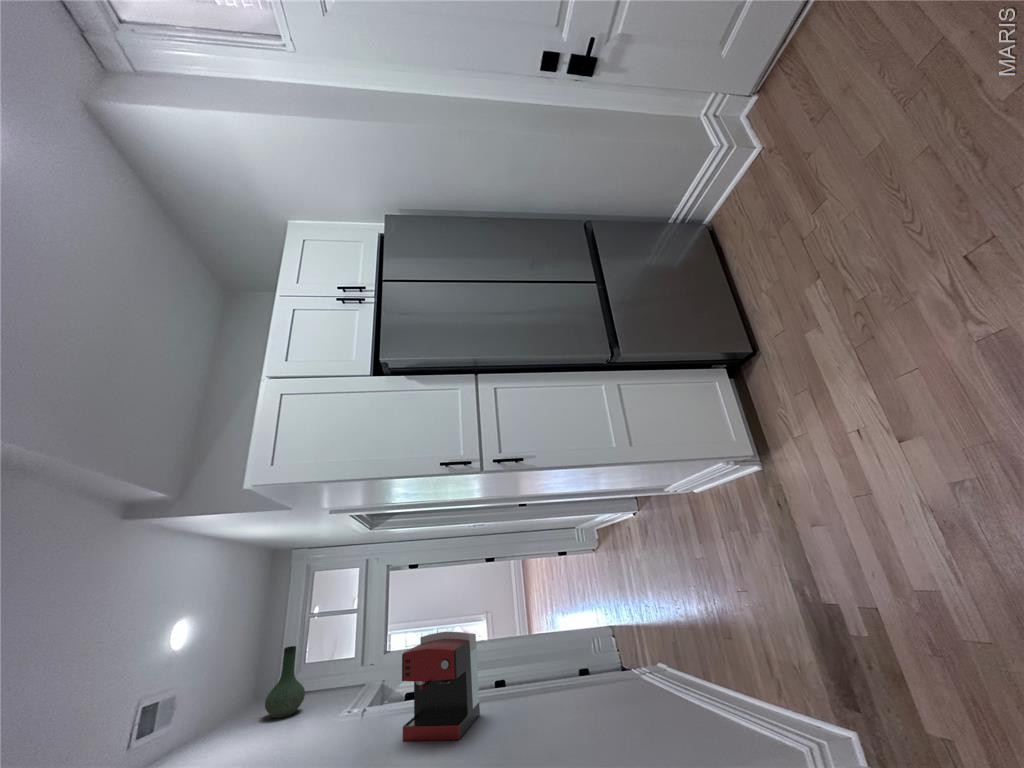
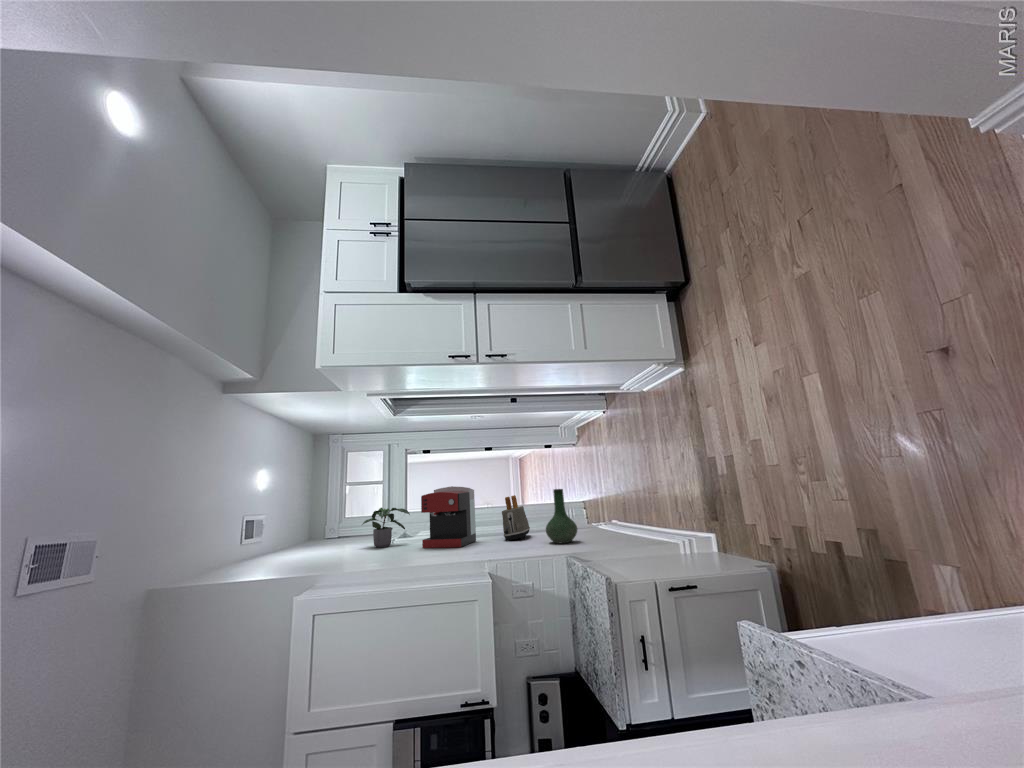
toaster: none [515,637,554,715] -> present [502,495,530,540]
vase: present [265,646,305,718] -> present [546,489,577,543]
potted plant: none [316,664,387,736] -> present [362,508,410,548]

